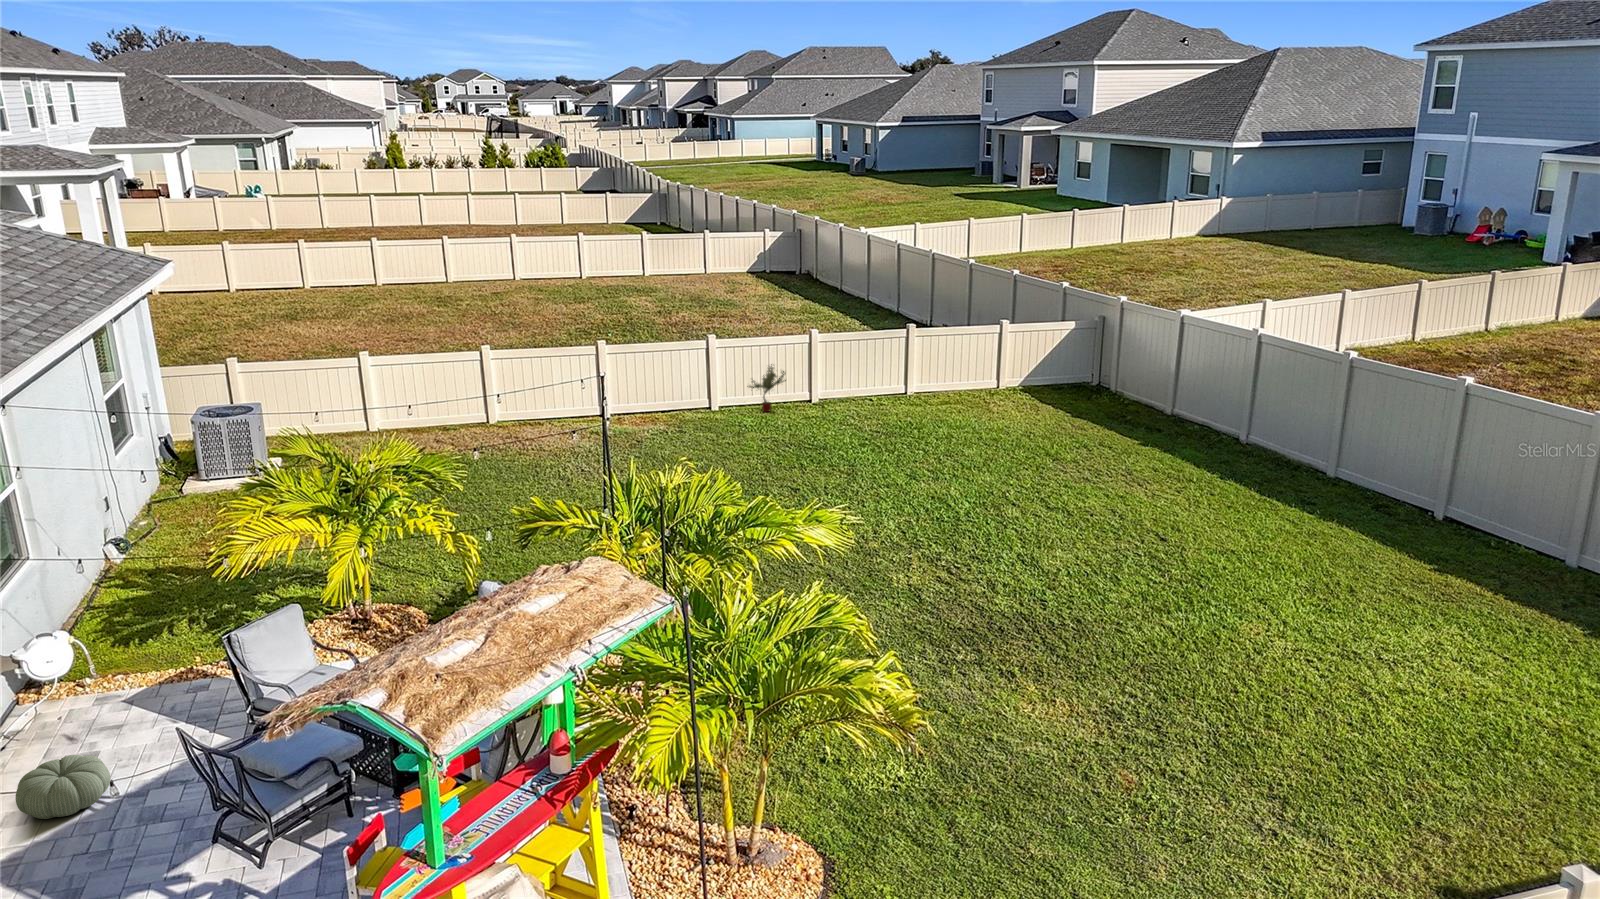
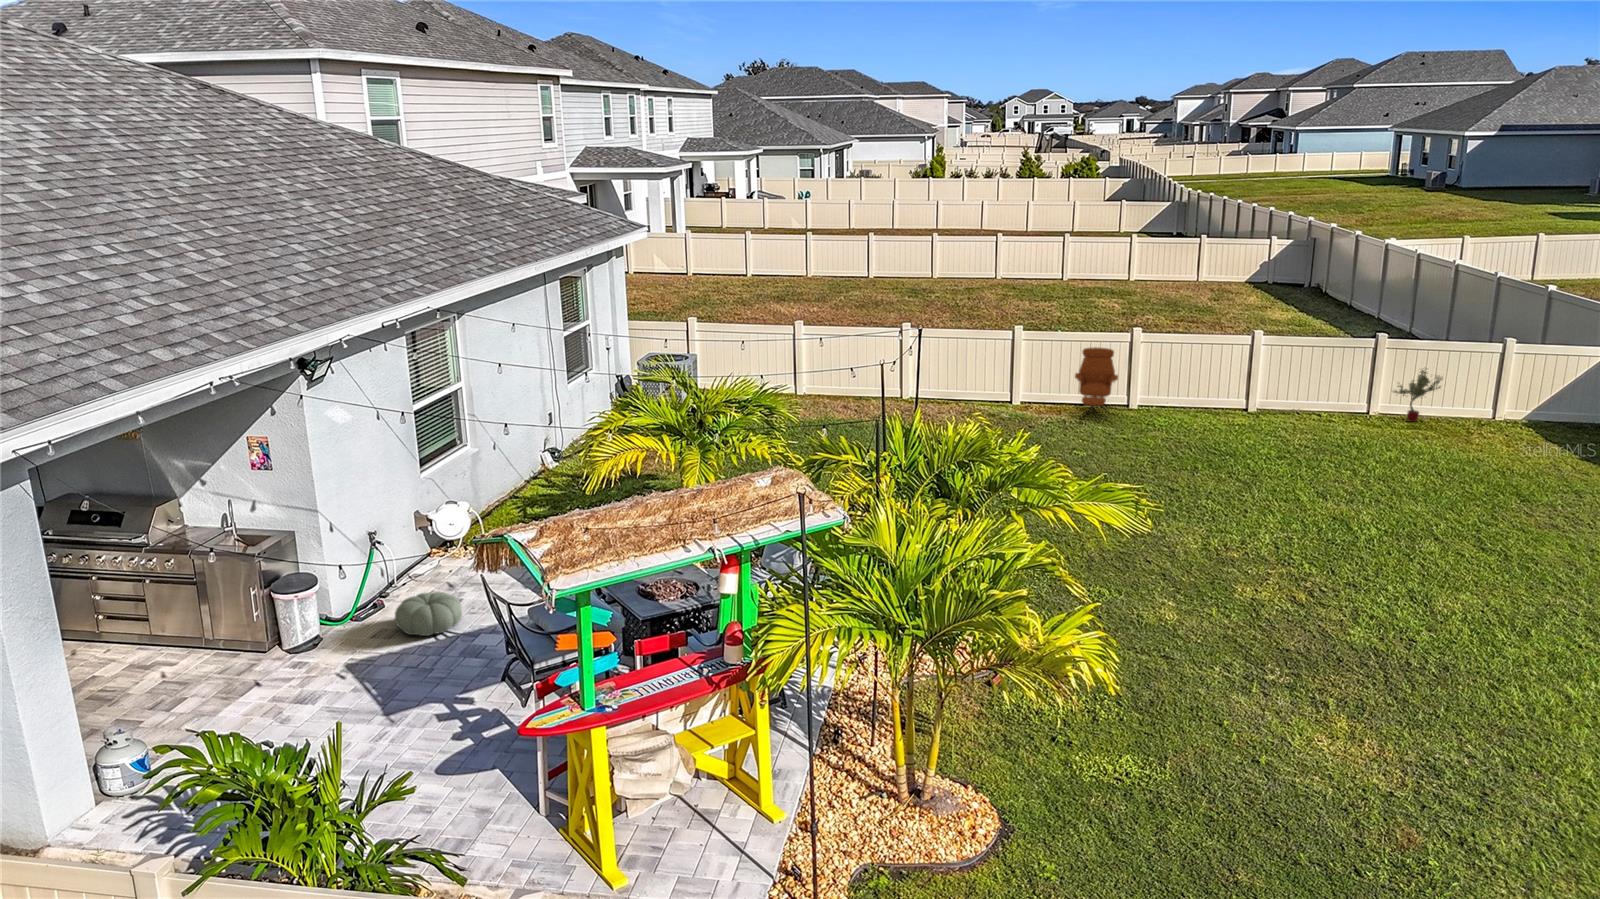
armchair: none [659,357,699,429] -> present [1075,347,1118,416]
potted tree: present [747,364,786,412] -> present [1393,370,1443,422]

